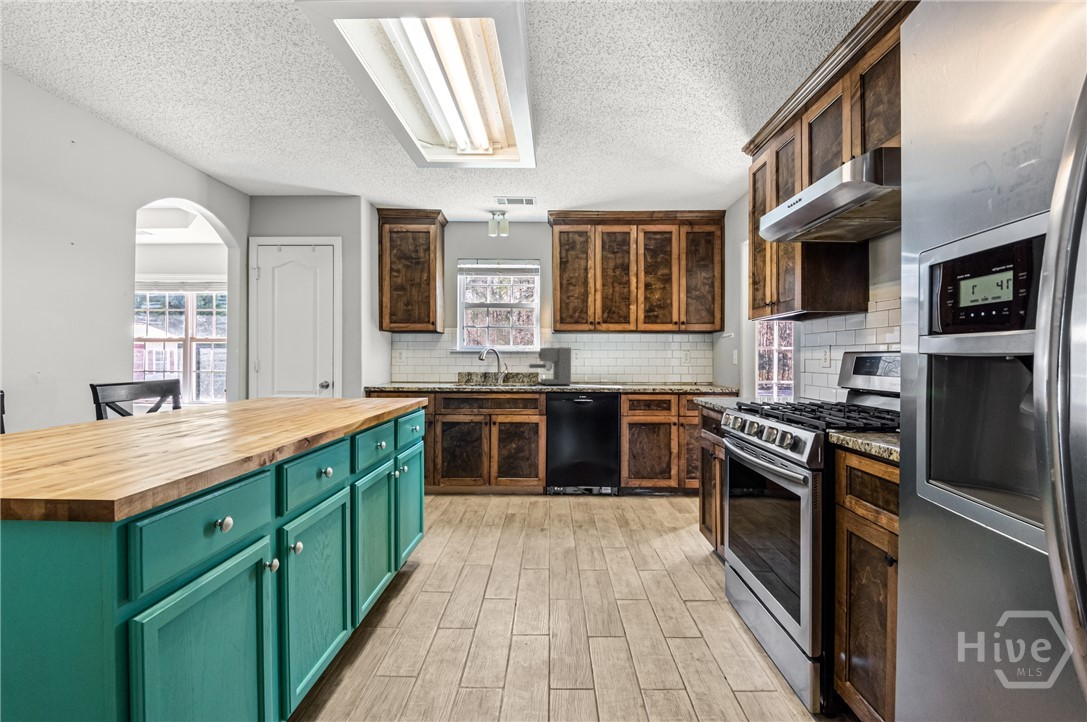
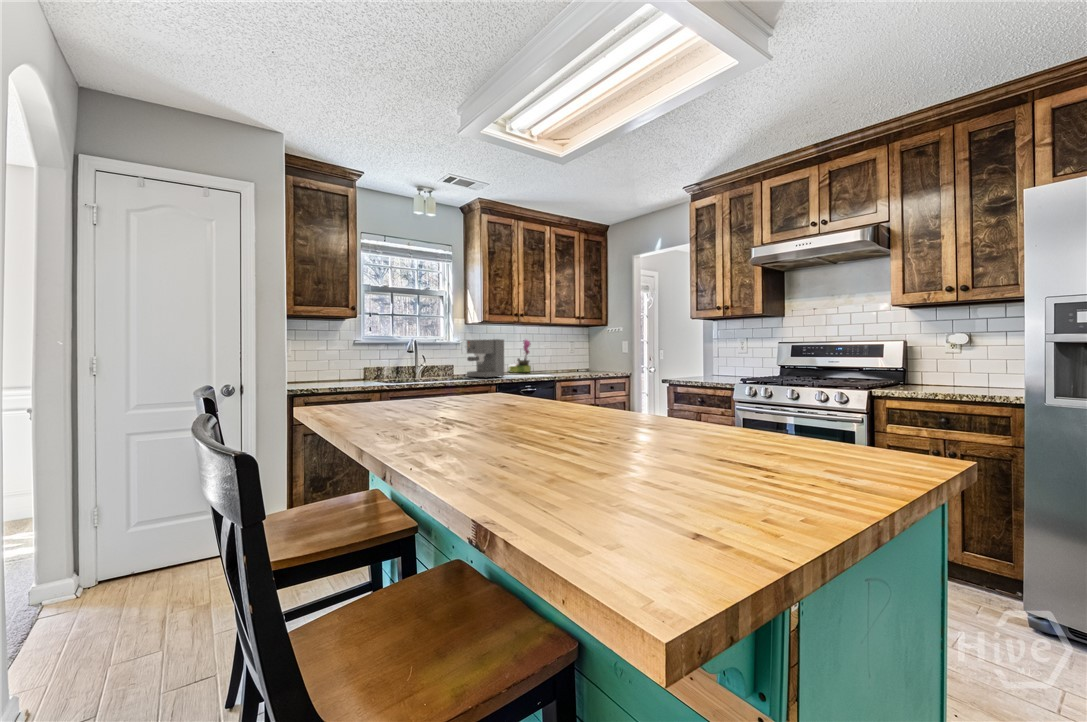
flower arrangement: none [598,347,628,383] -> present [508,339,531,372]

